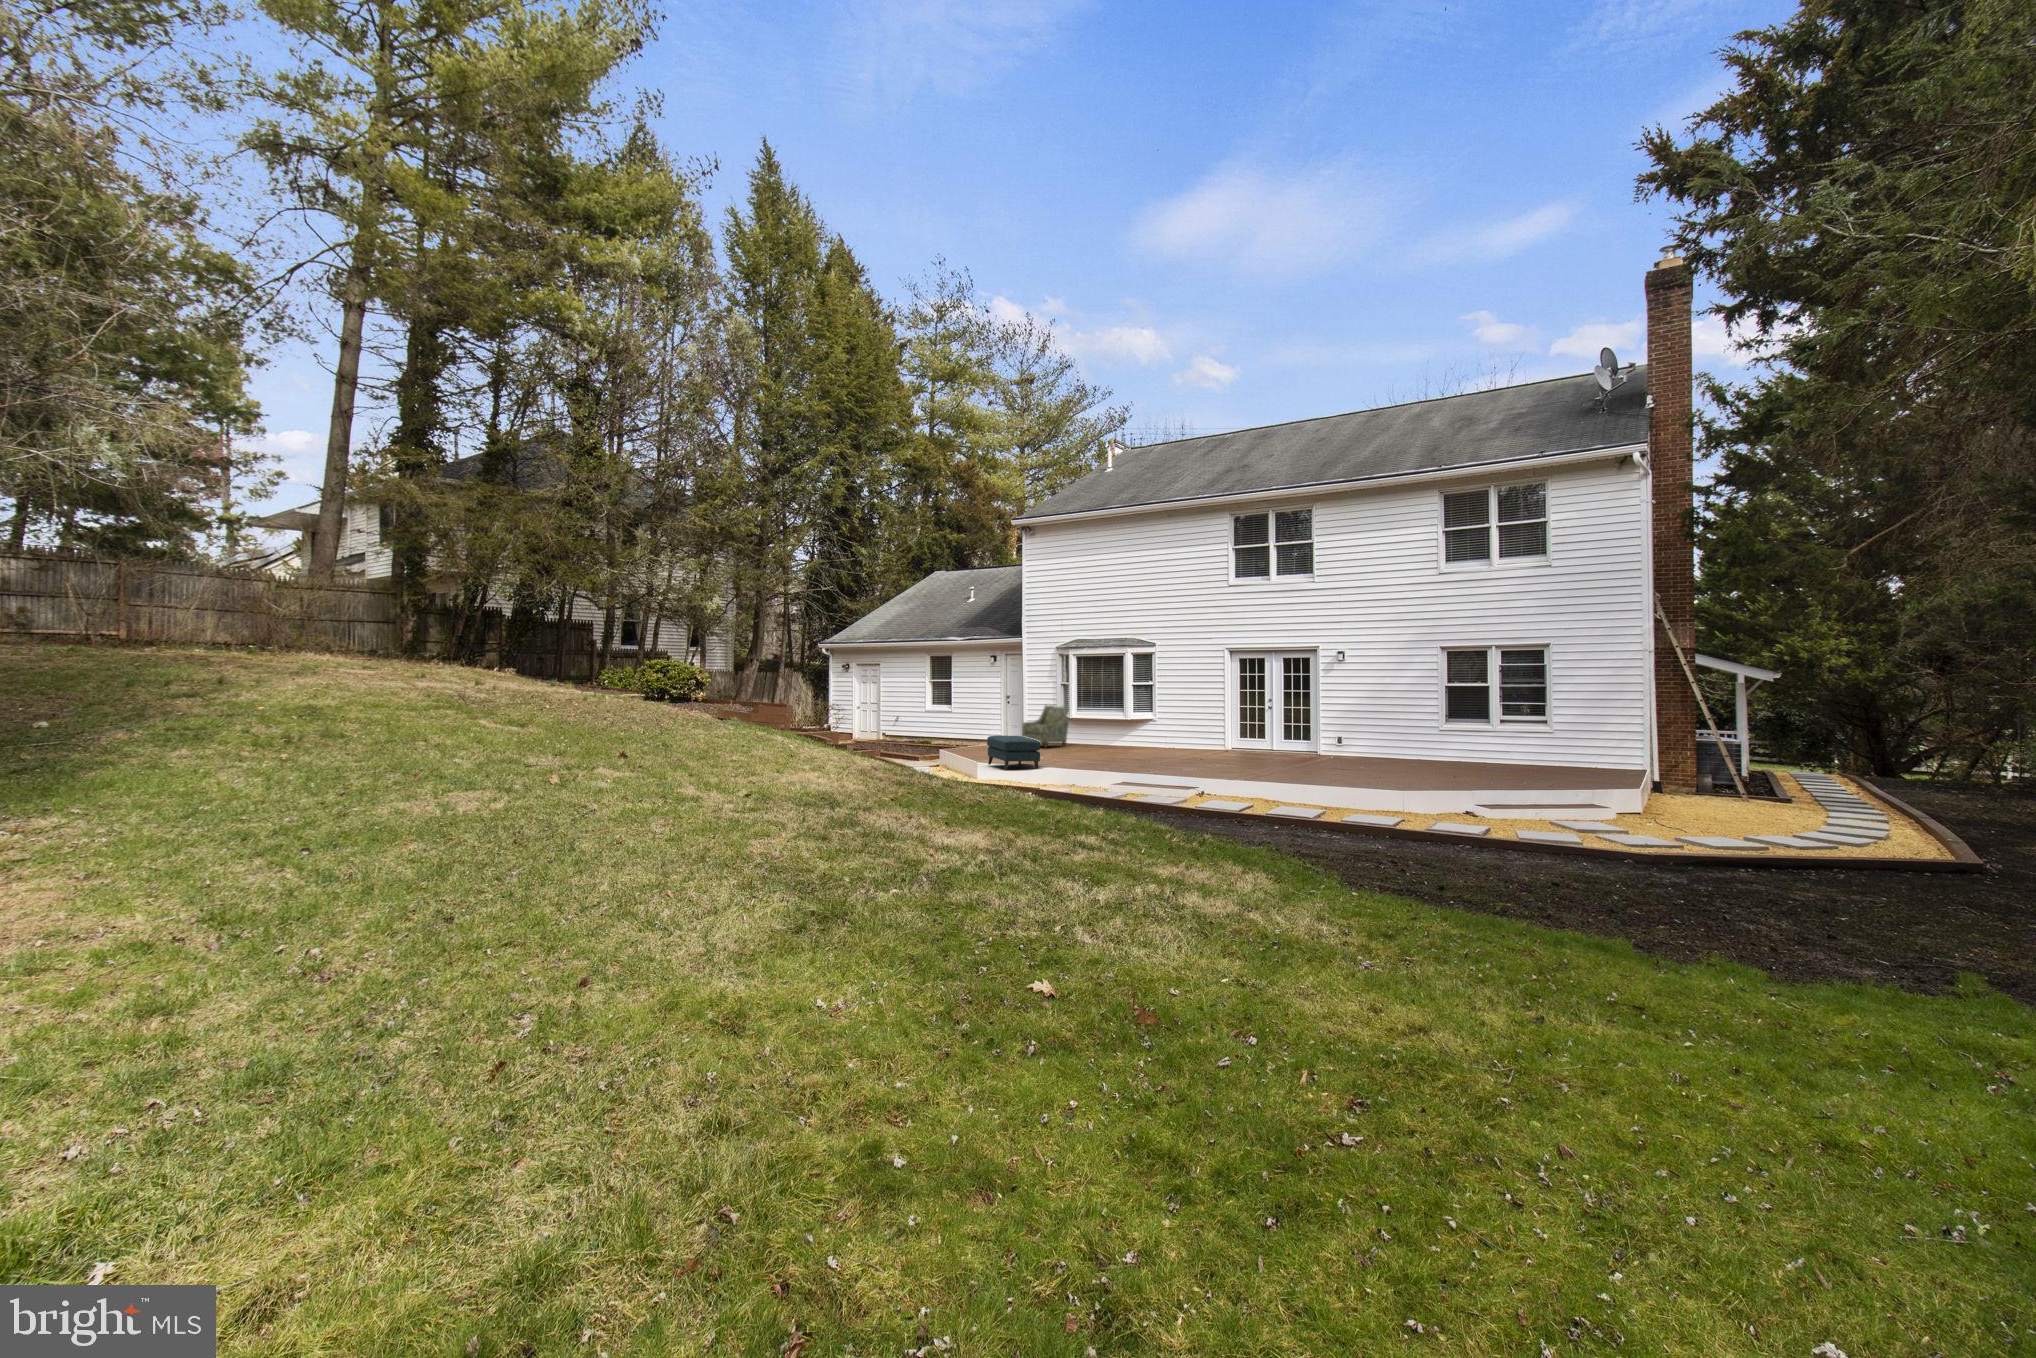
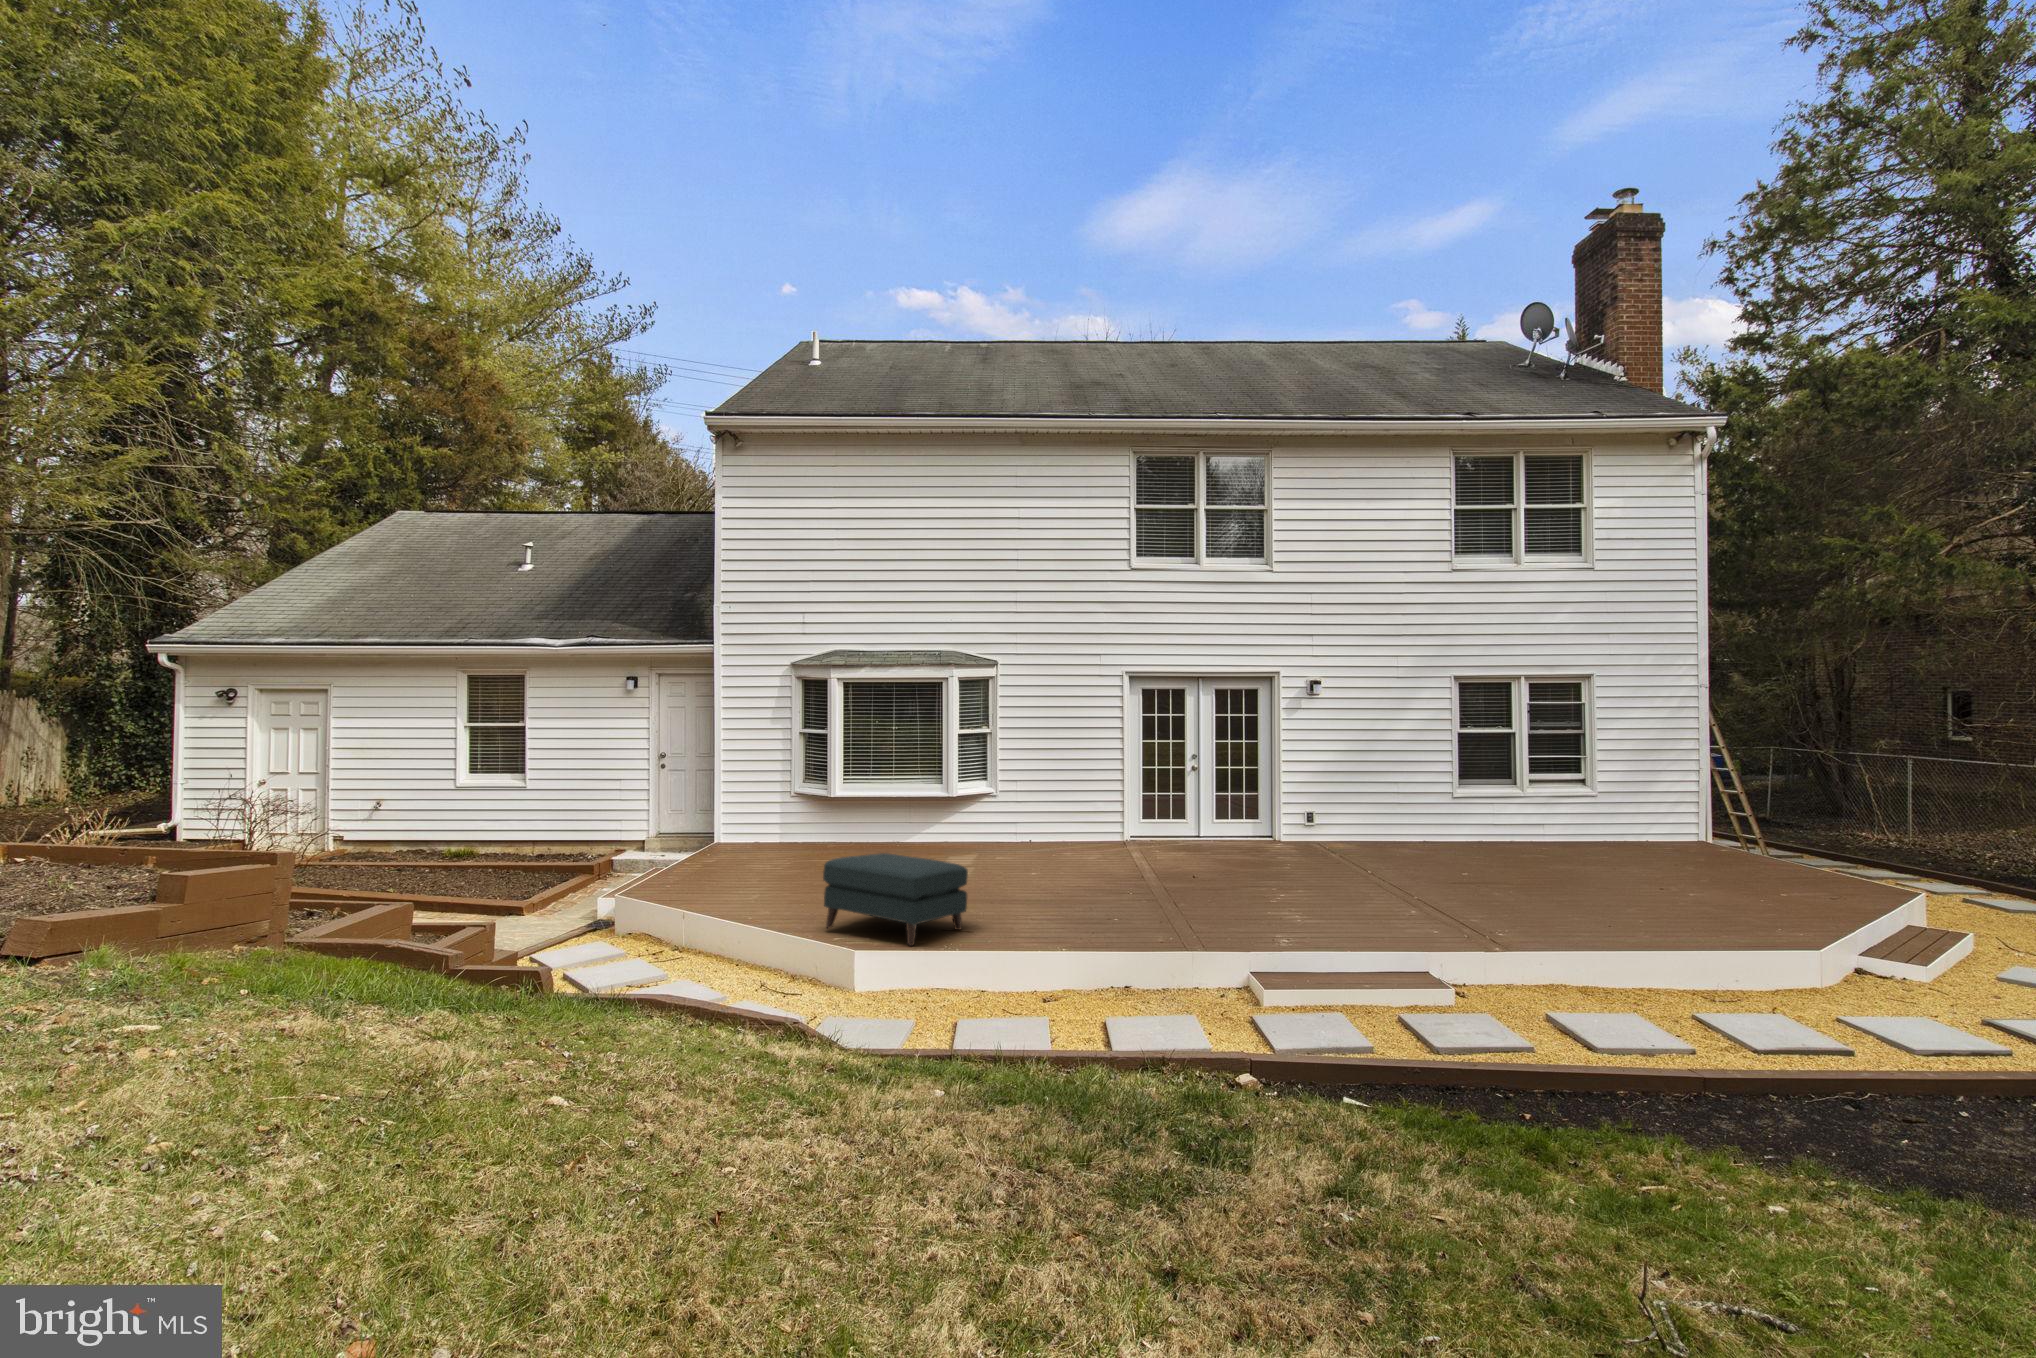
armchair: present [1022,705,1069,749] -> none [738,769,827,859]

